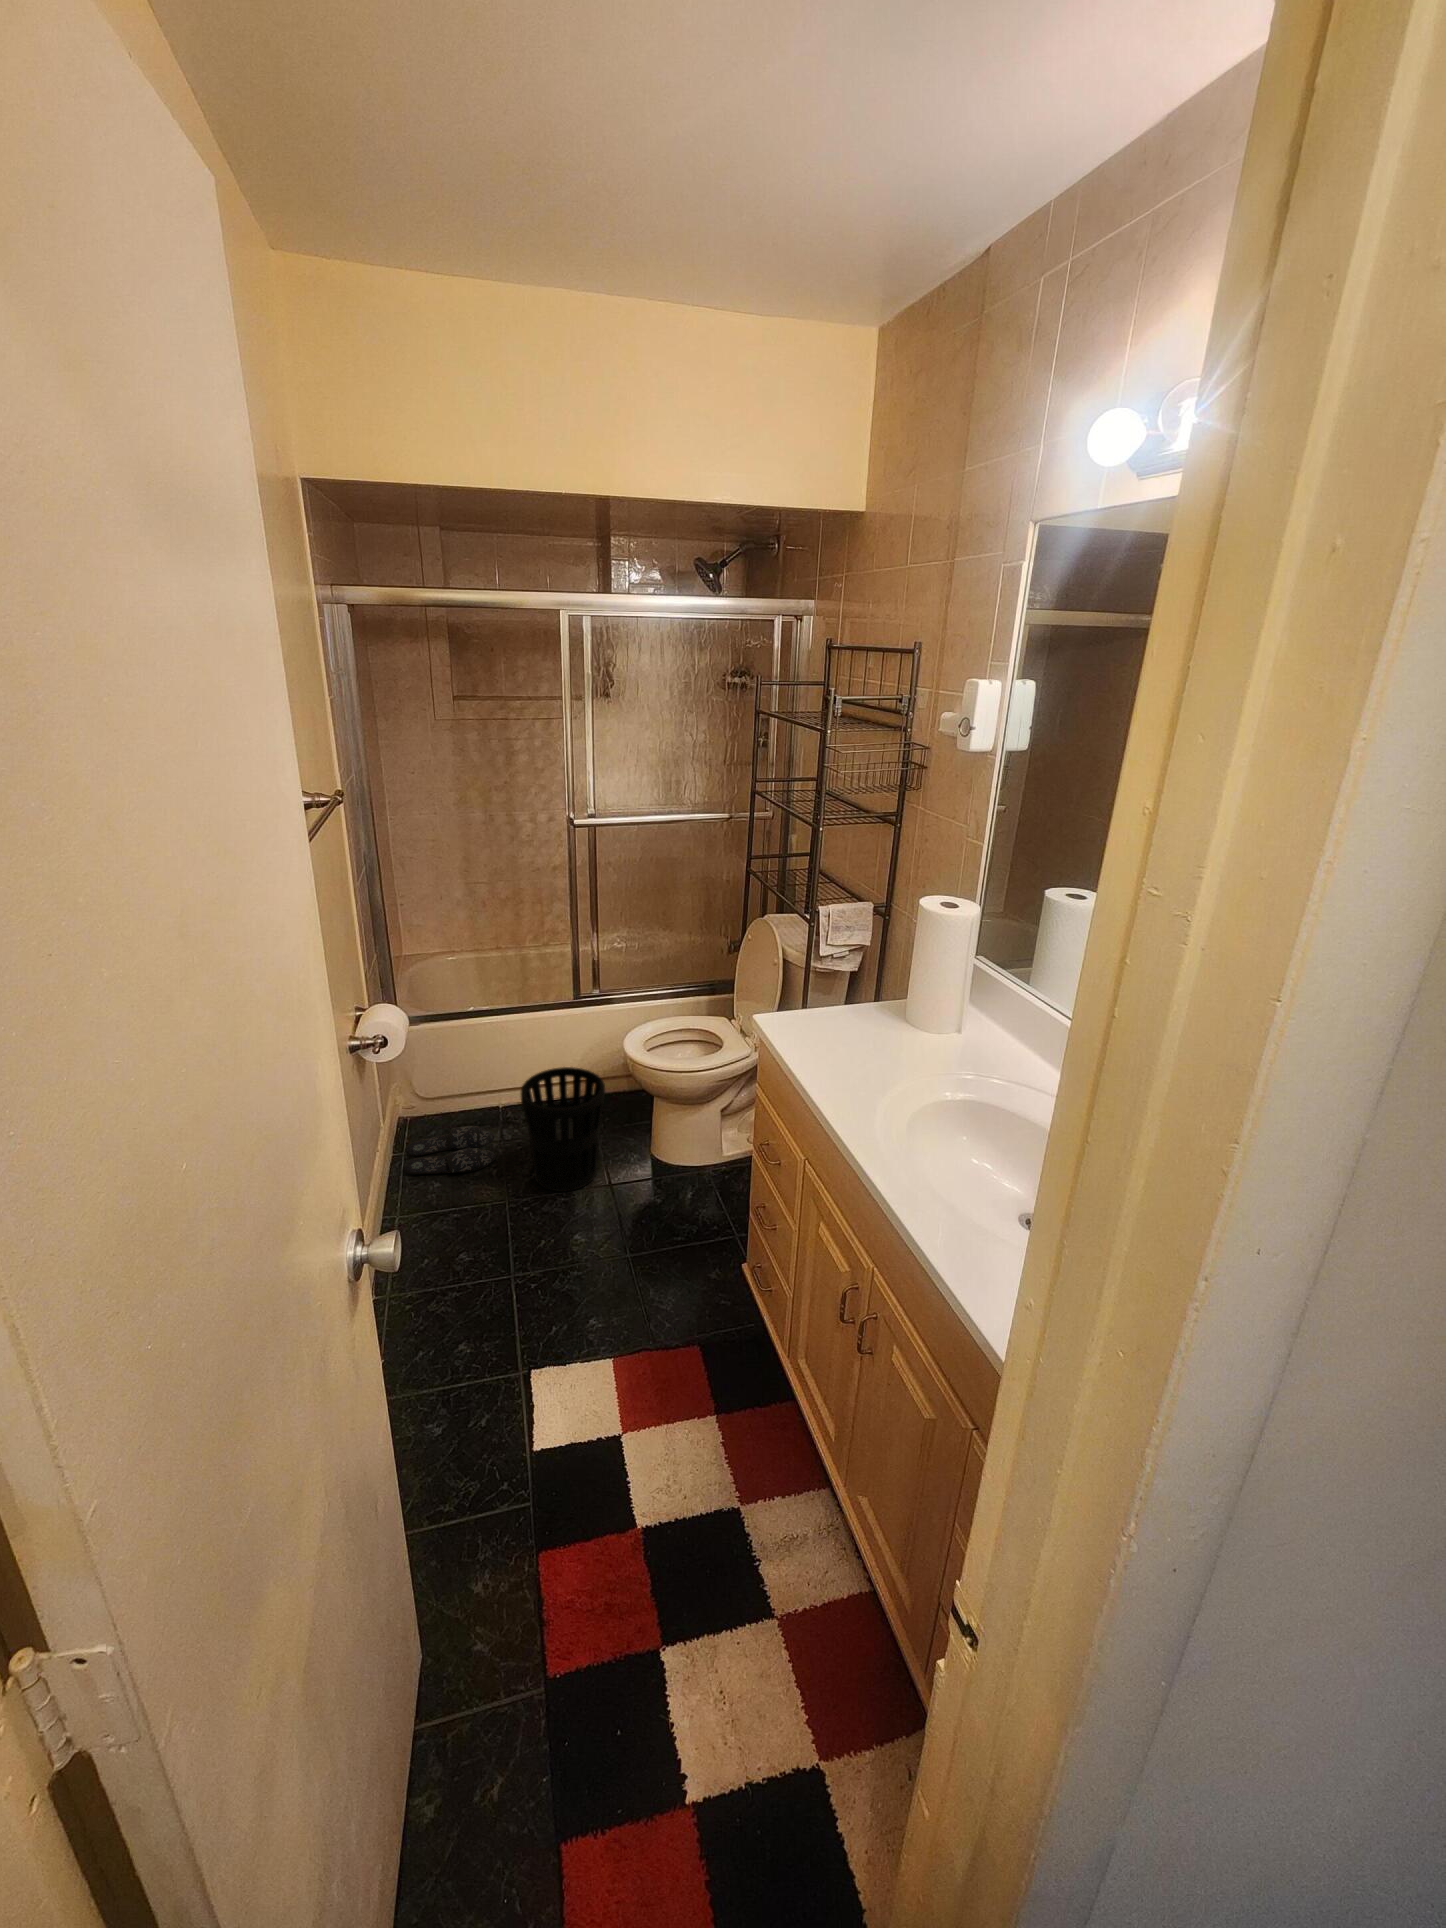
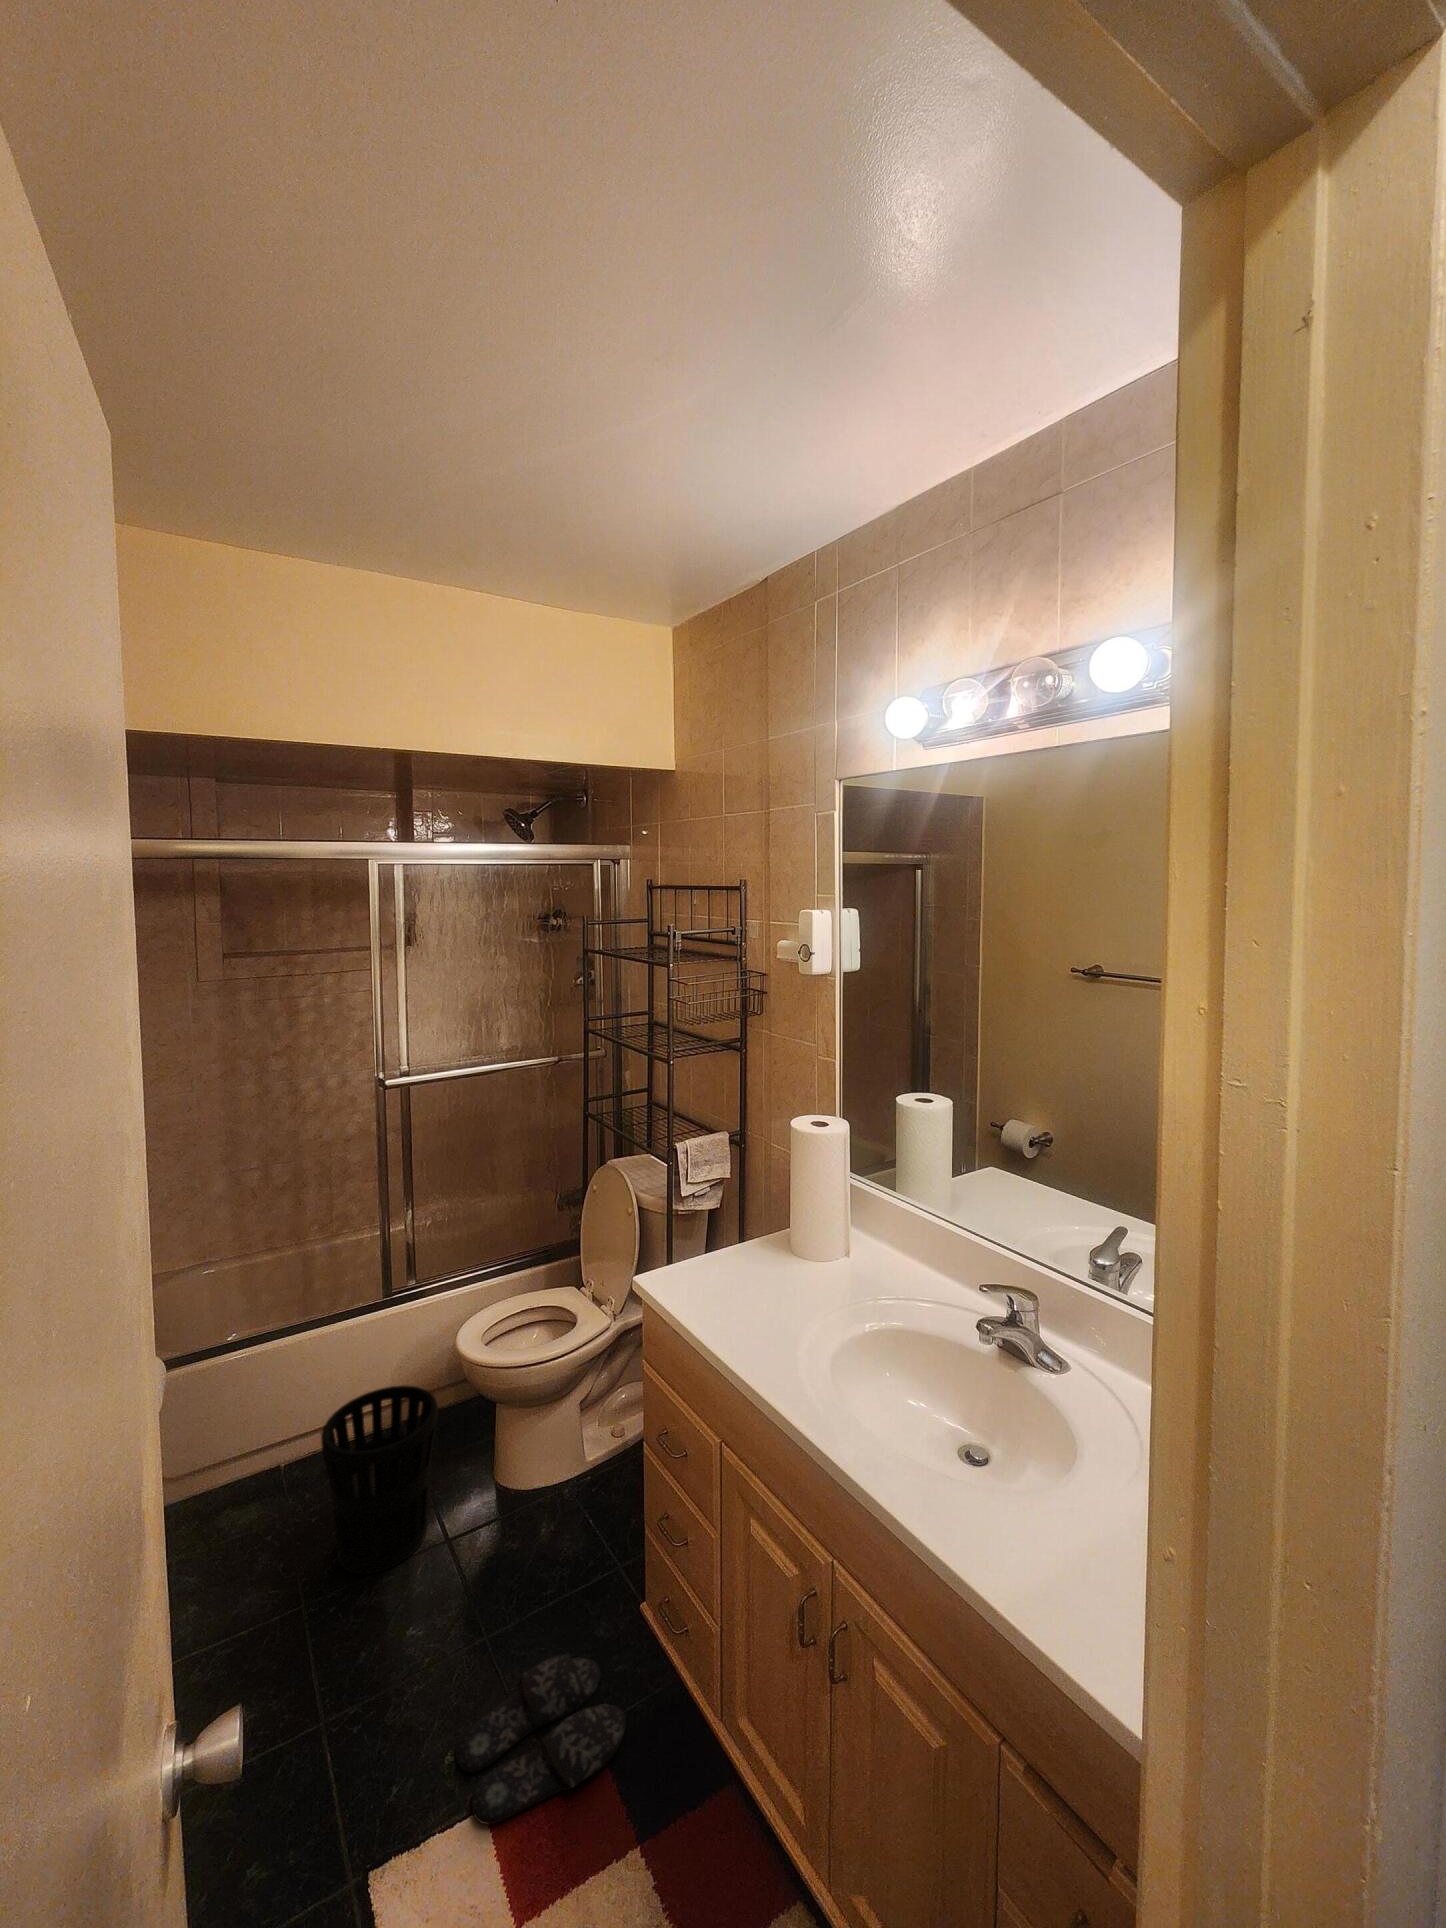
slippers: present [403,1126,496,1175] -> present [456,1654,626,1824]

